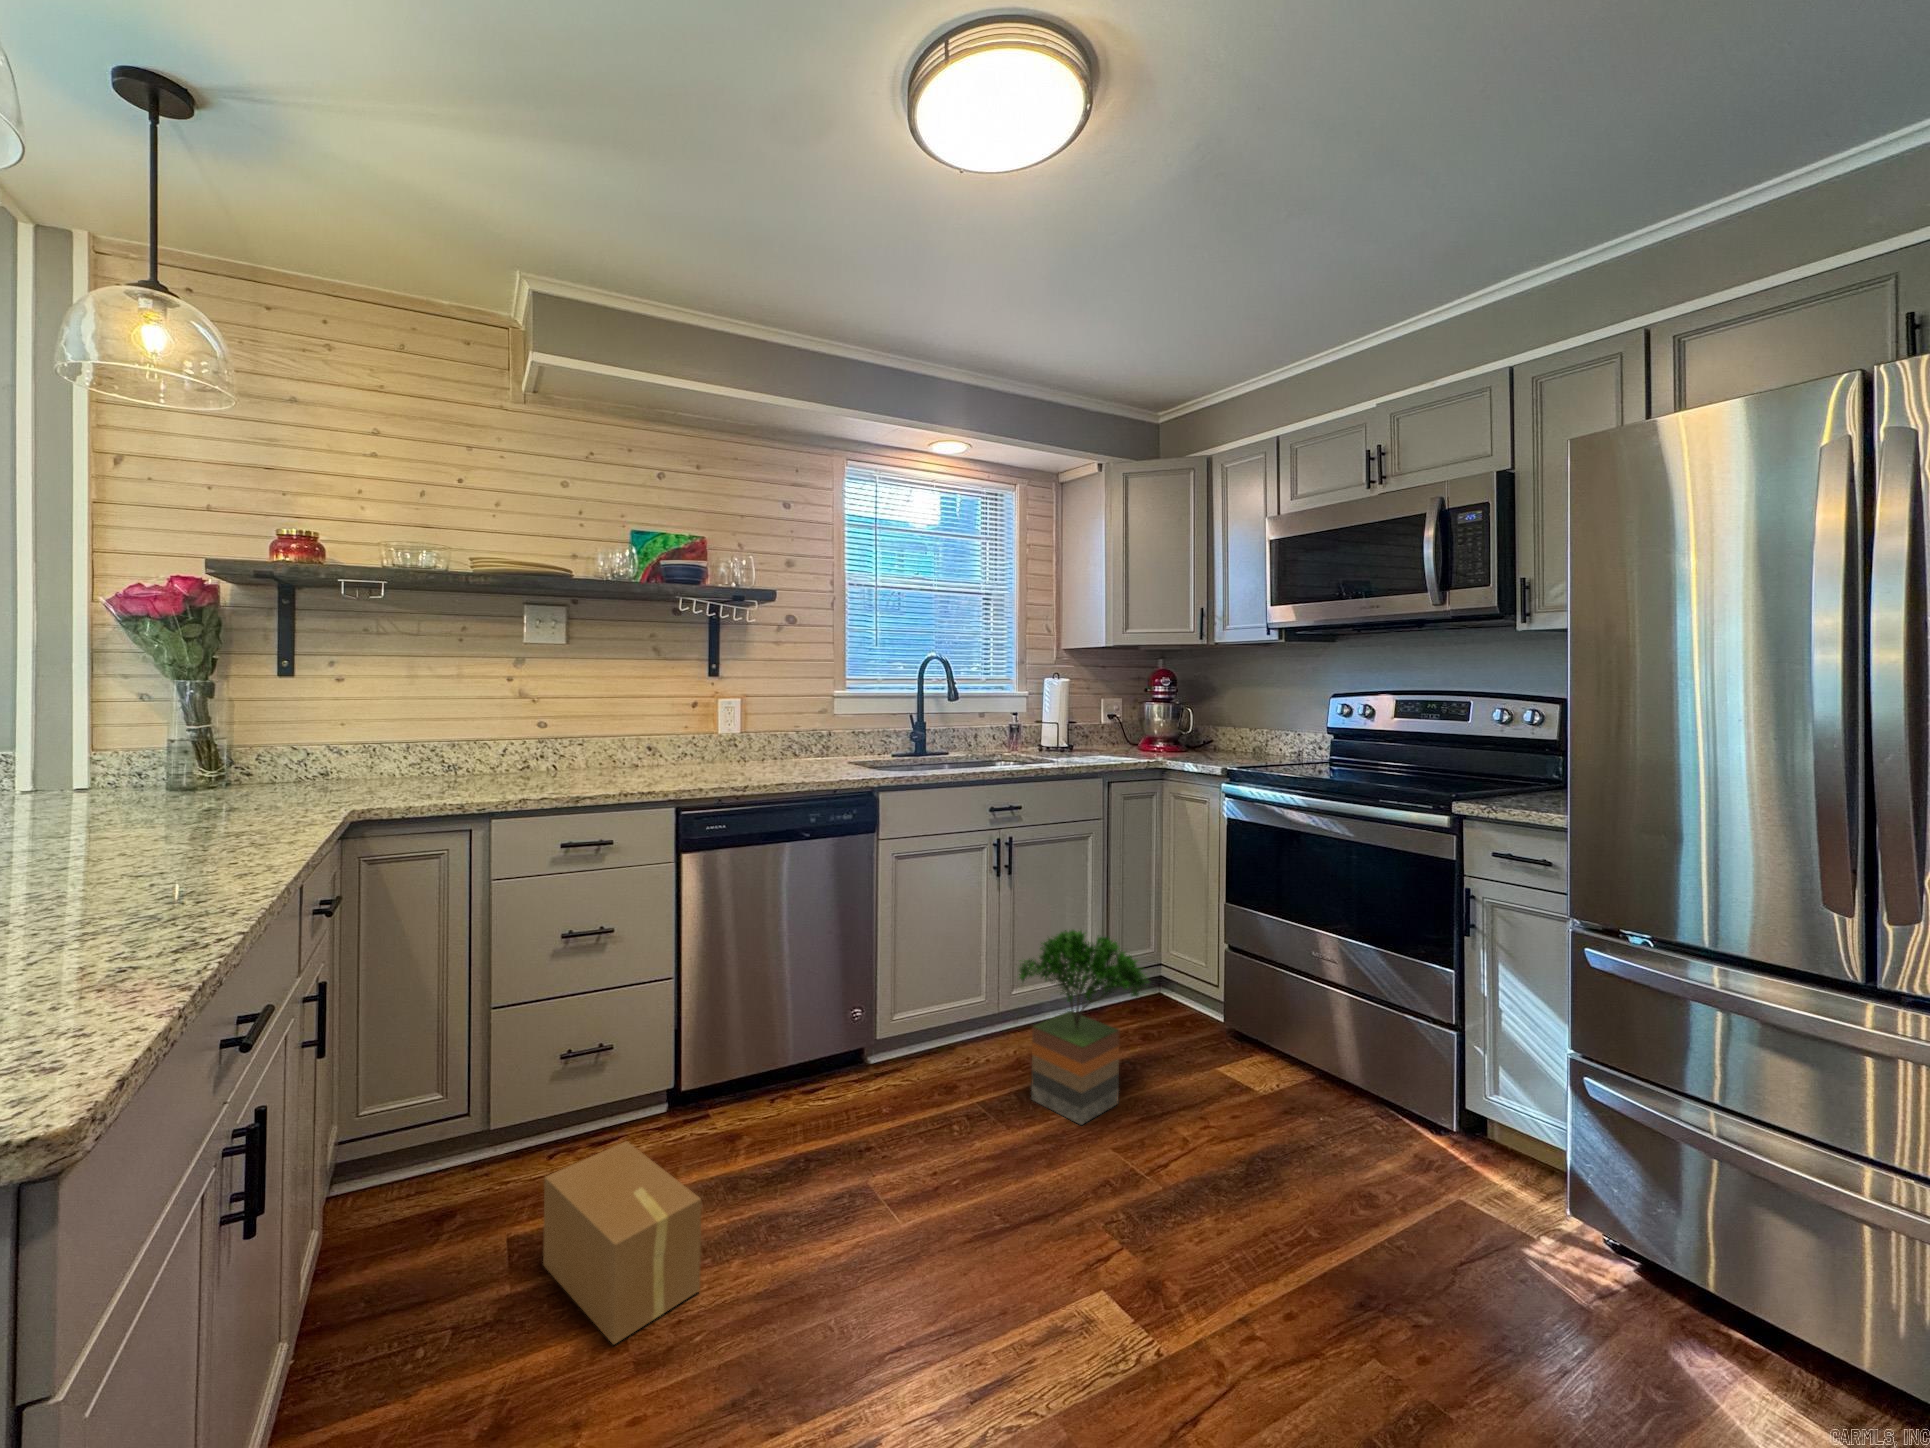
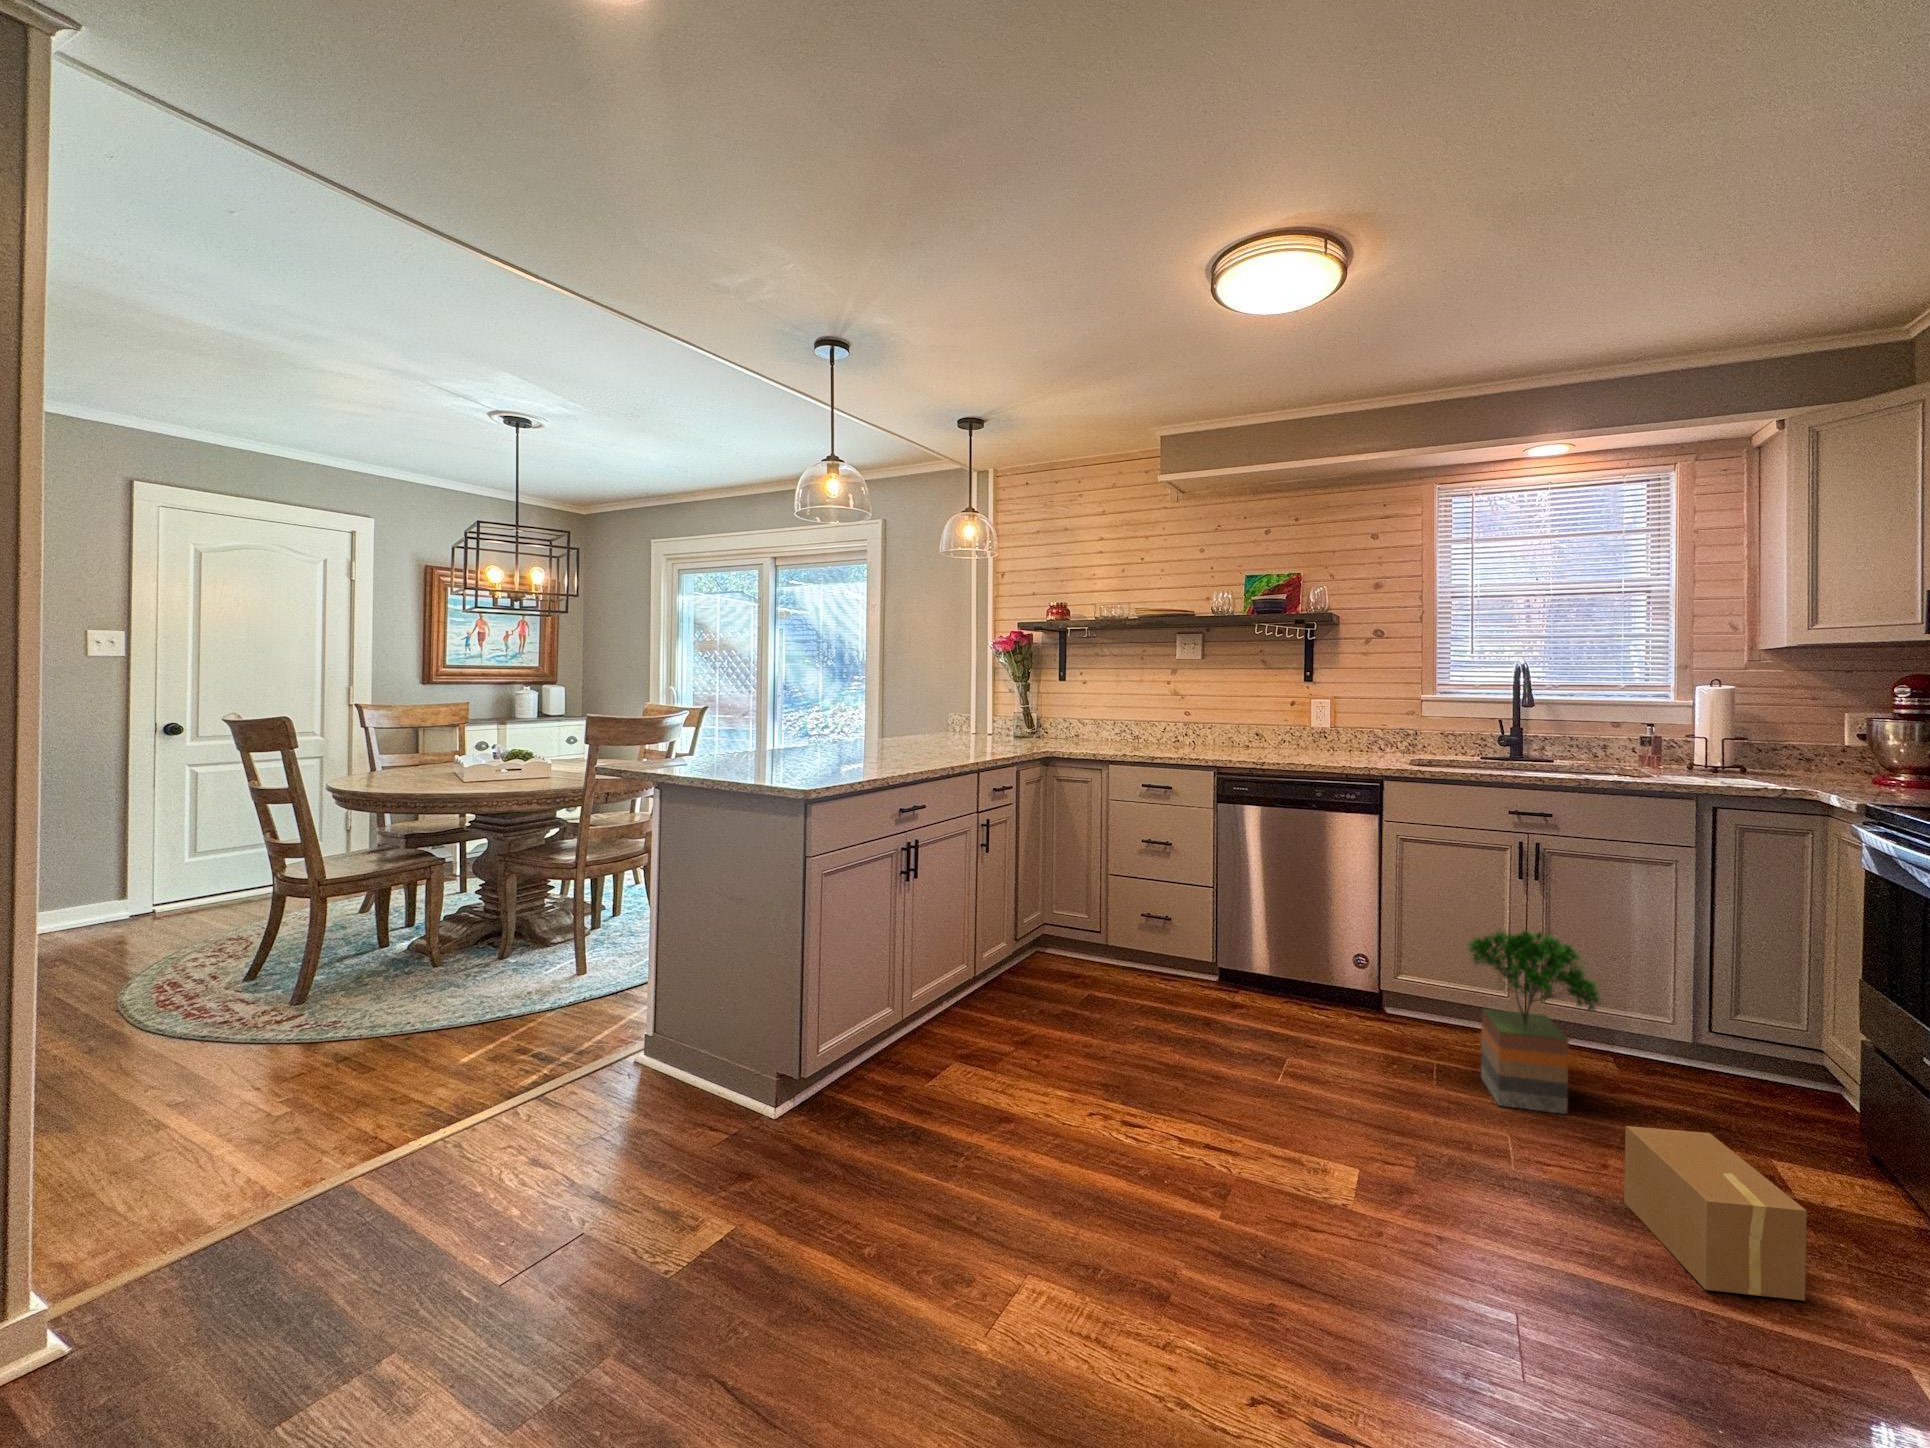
cardboard box: present [543,1141,701,1344] -> present [1624,1126,1807,1301]

